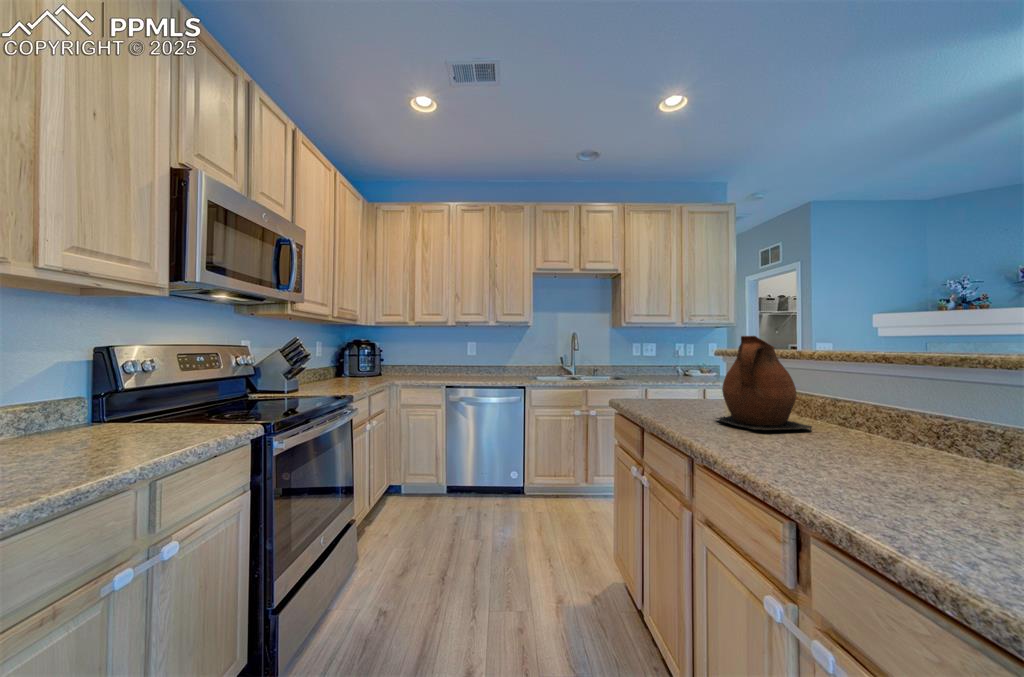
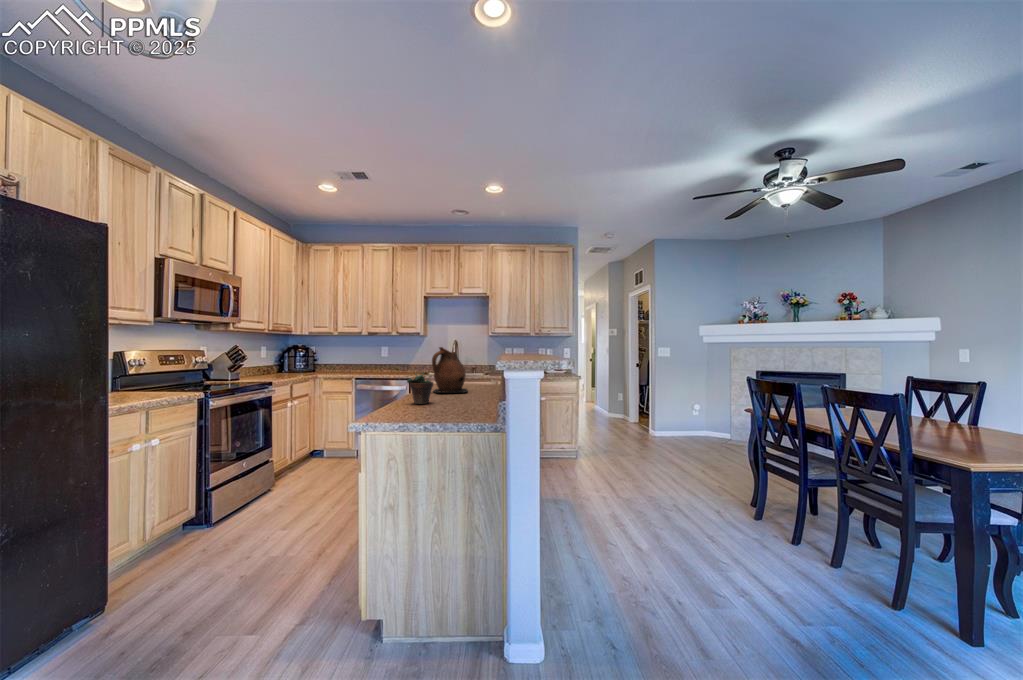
succulent plant: none [816,376,895,480] -> present [407,367,433,404]

